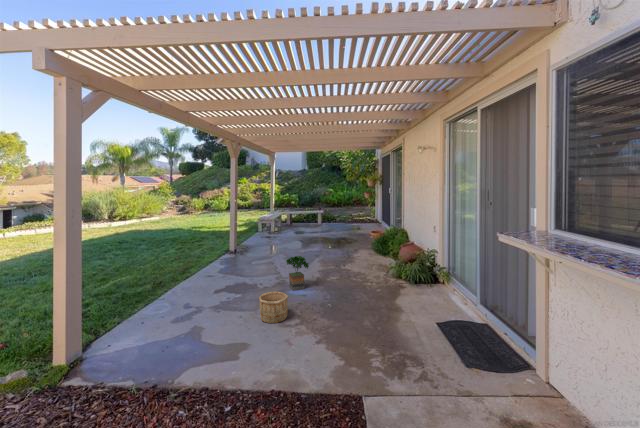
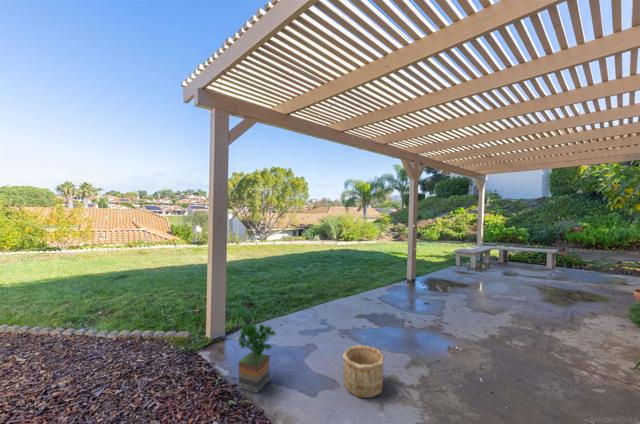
potted tree: present [286,256,309,291] -> present [238,324,276,393]

